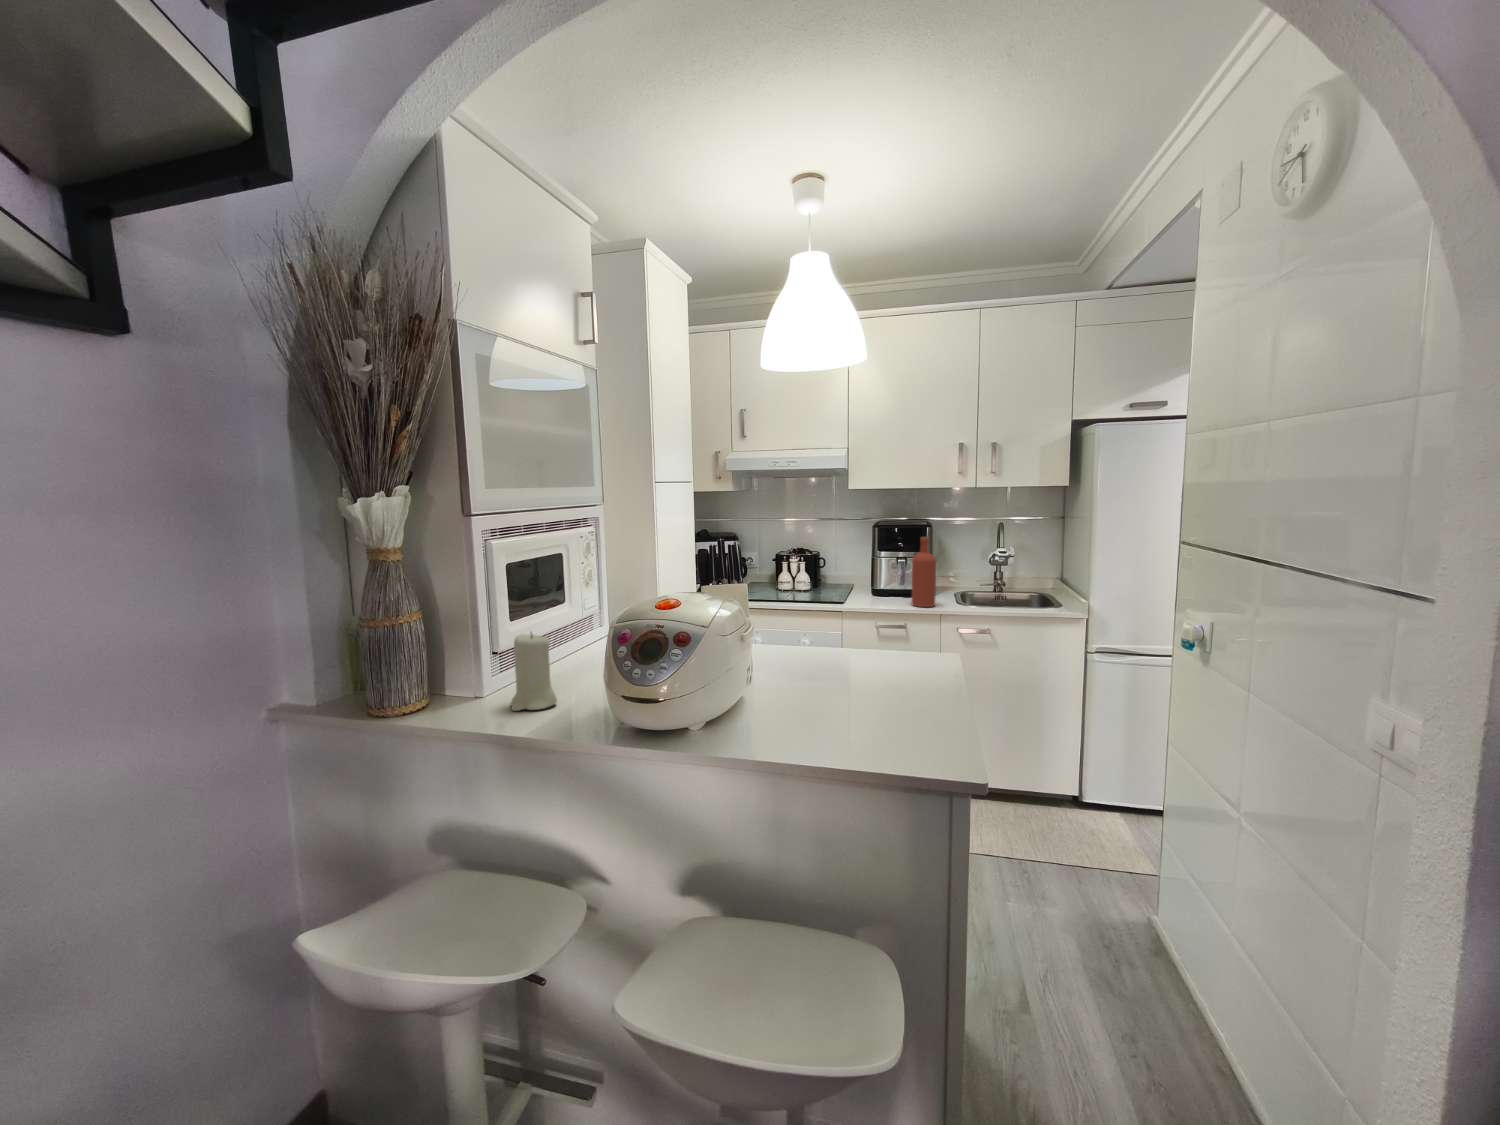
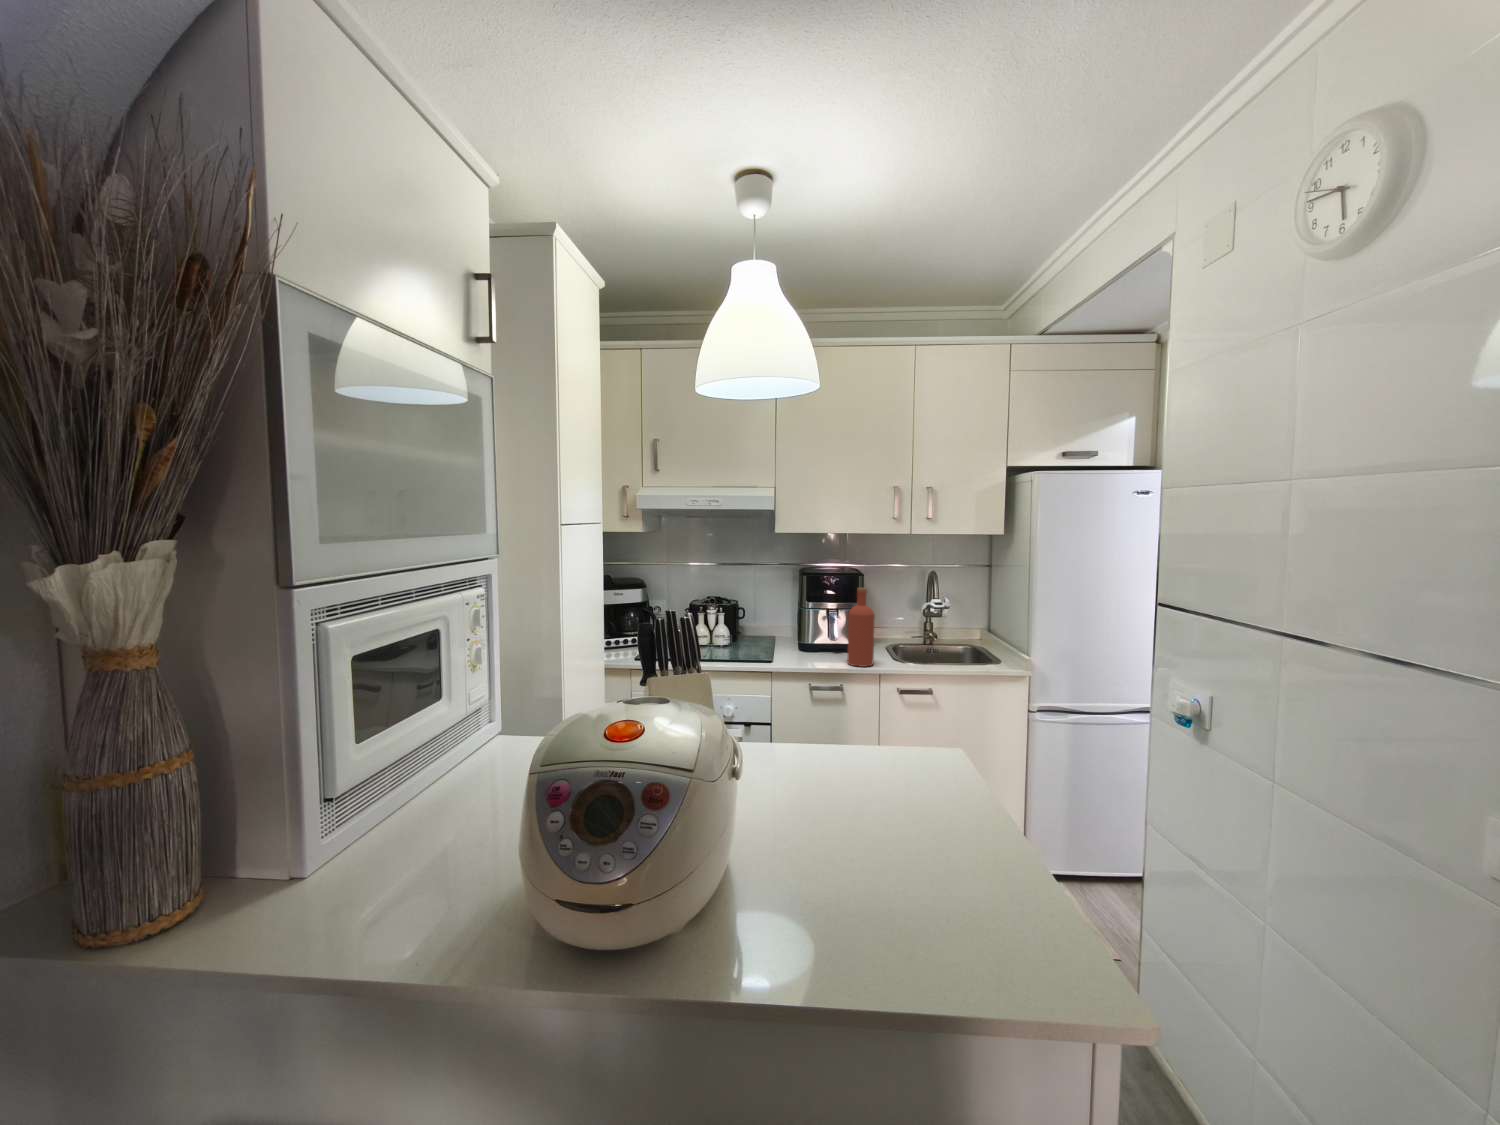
candle: present [511,633,557,711] -> none [351,773,432,909]

